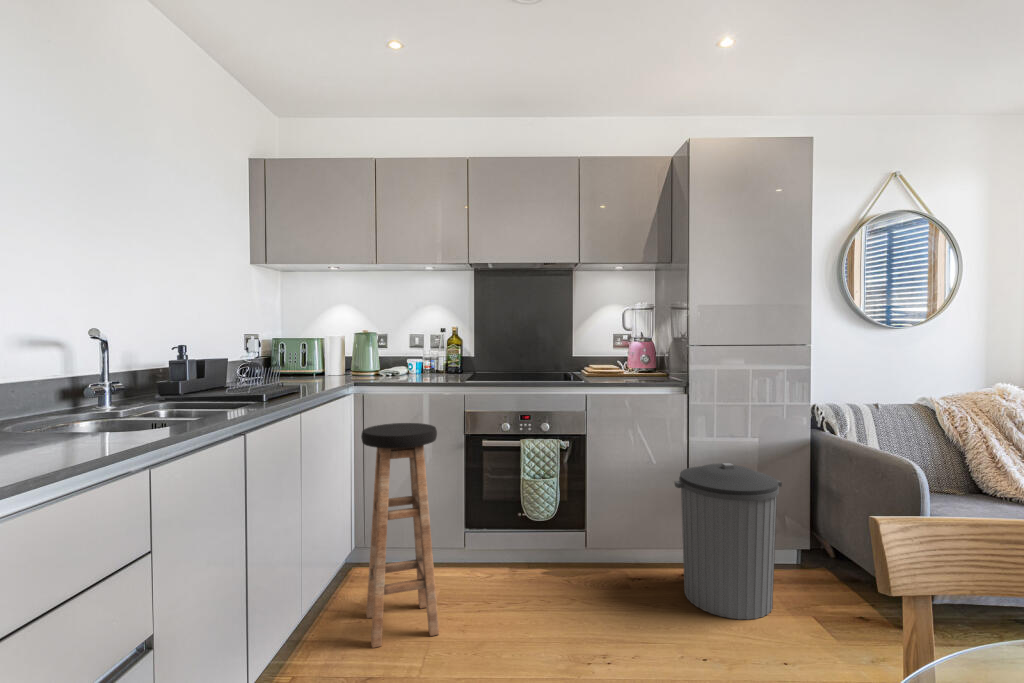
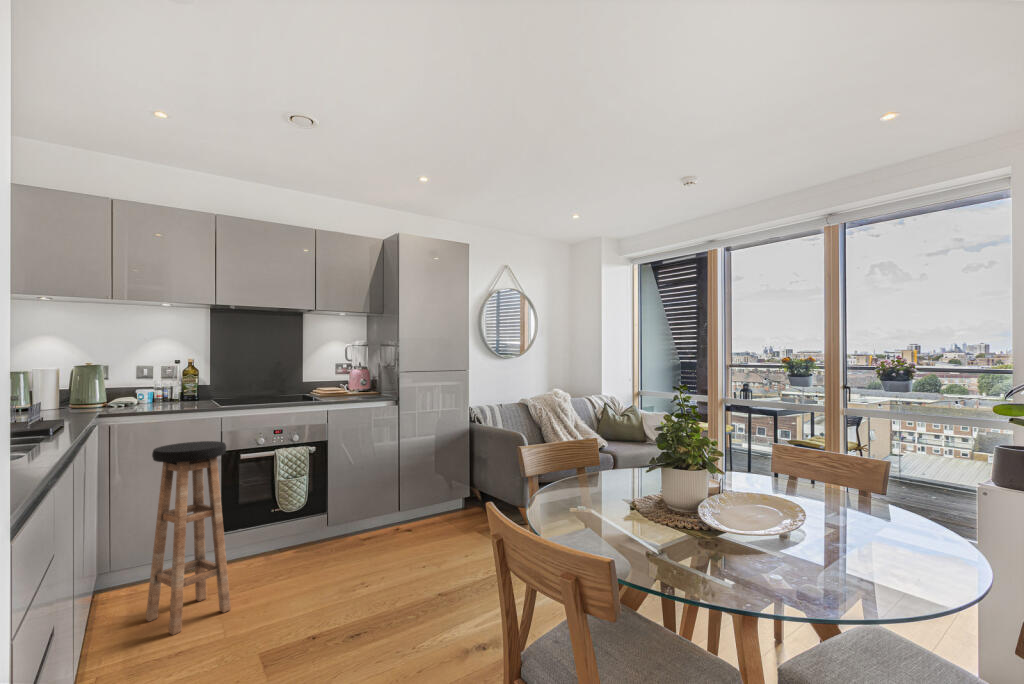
trash can: present [675,463,782,620] -> none [397,446,459,545]

